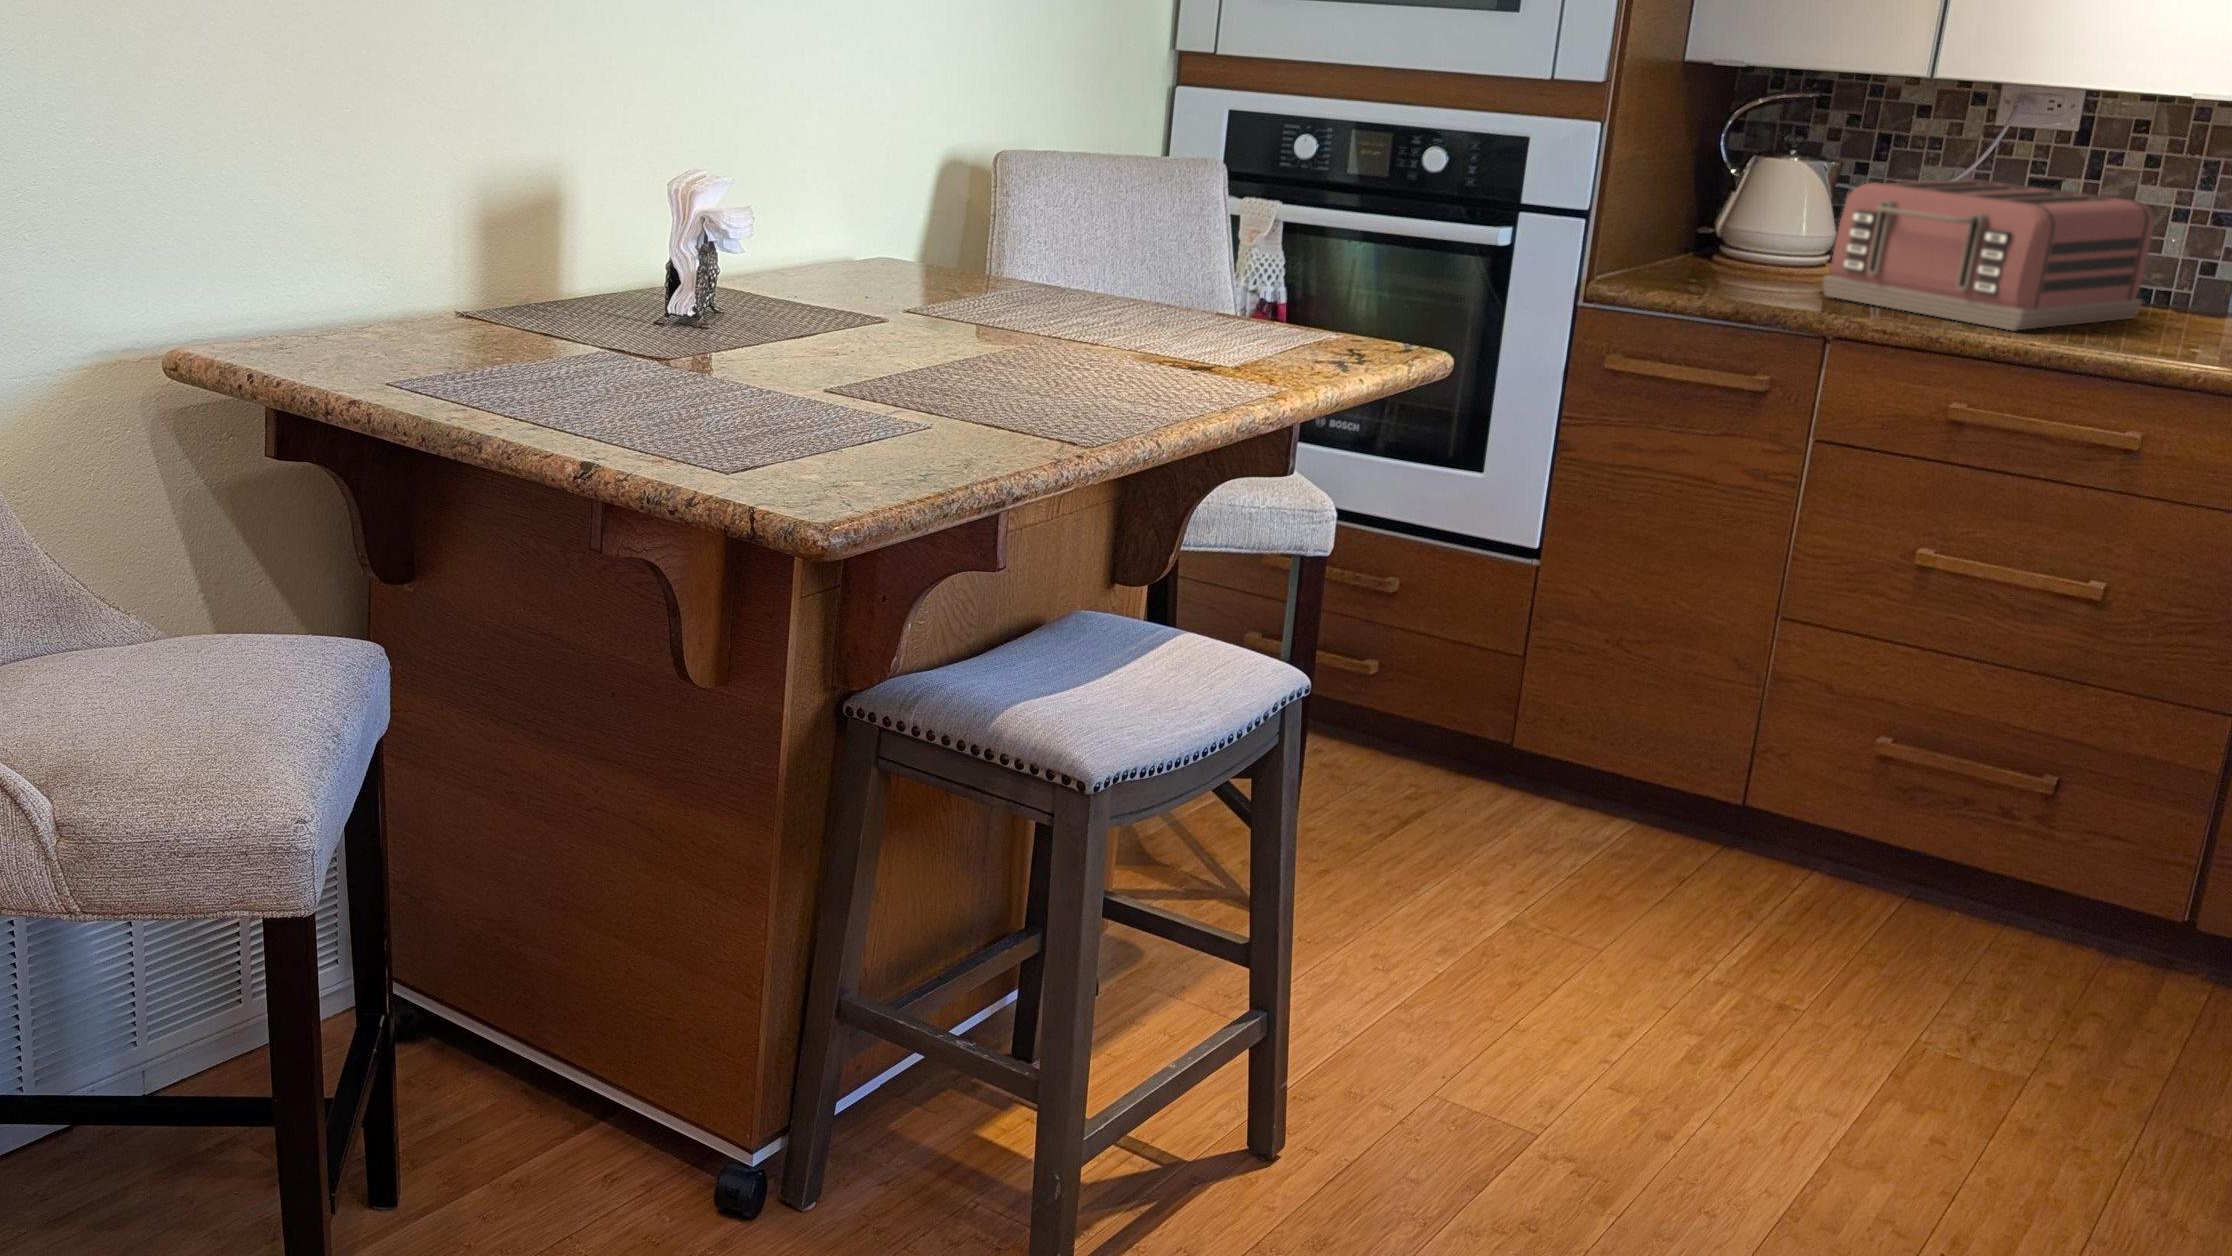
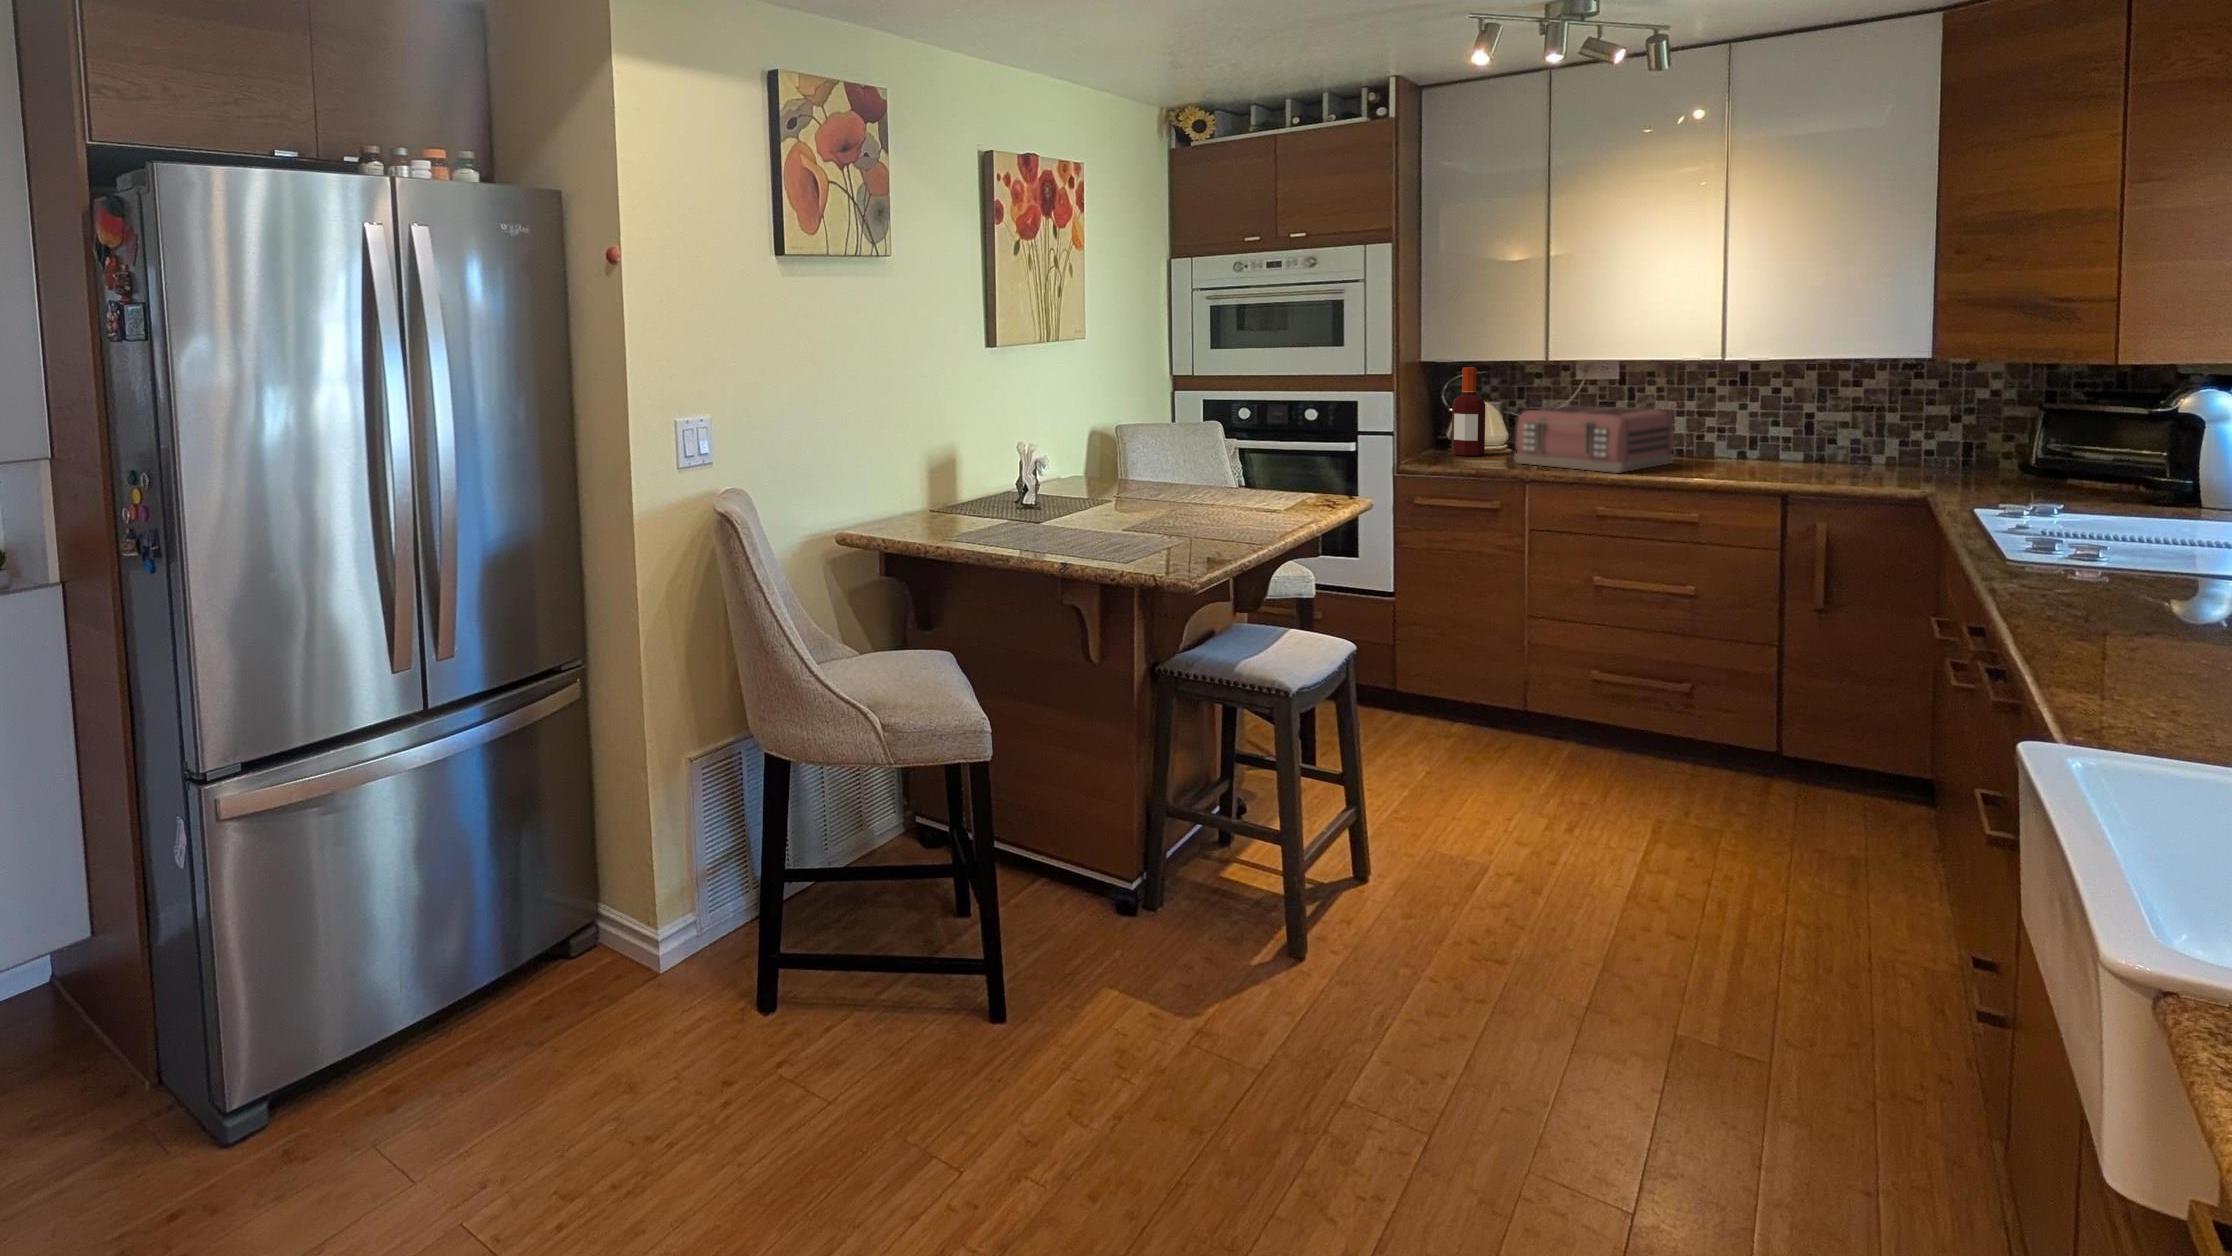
bottle: none [1714,80,1796,276] -> present [1451,367,1485,456]

